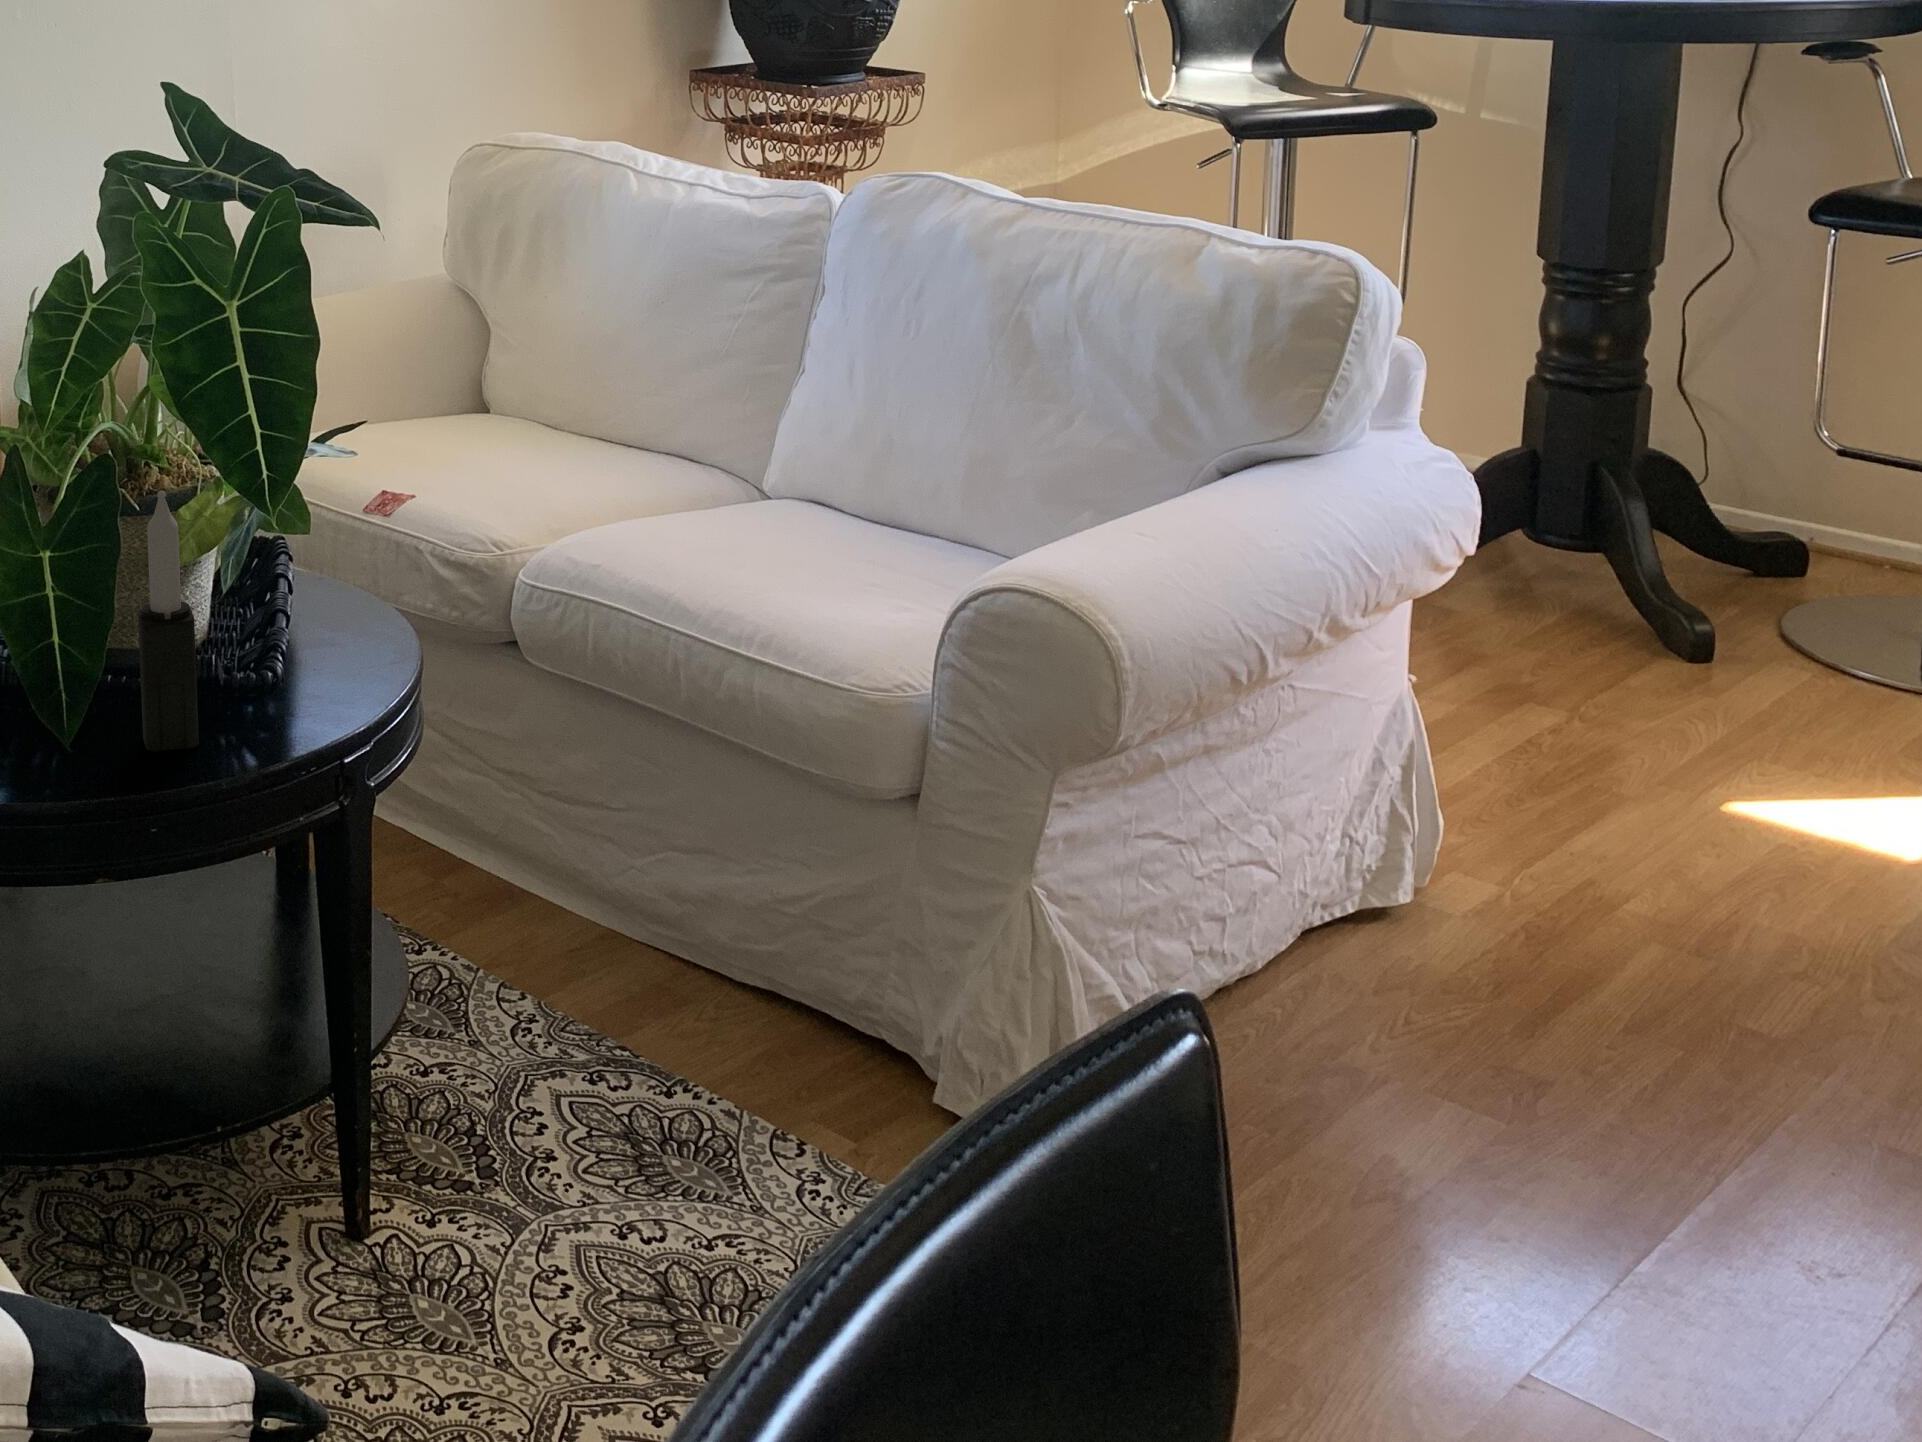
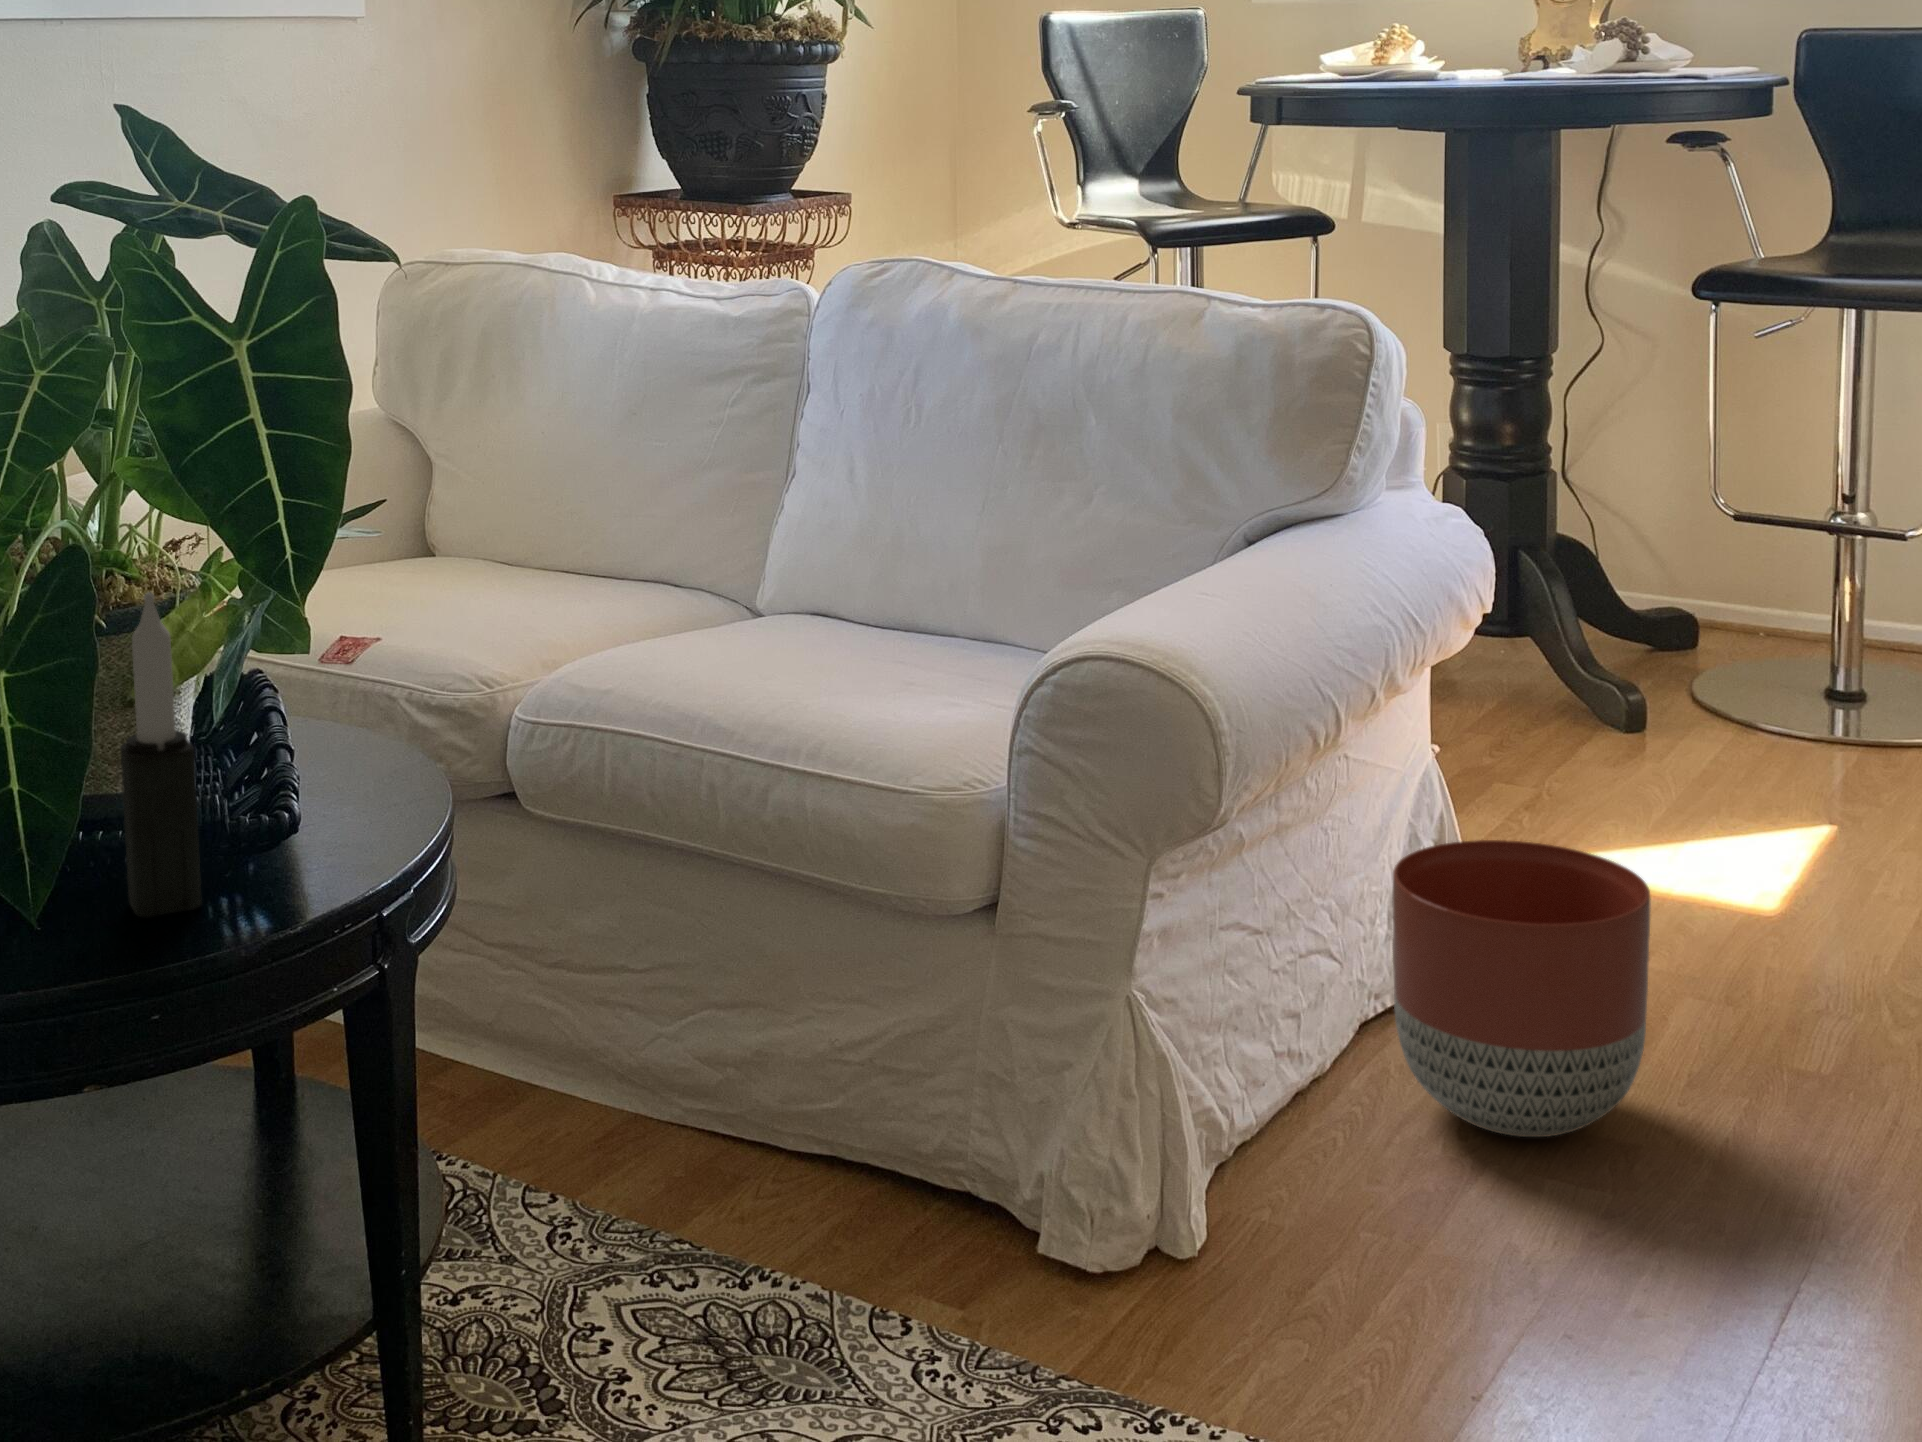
planter: none [1317,772,1578,1056] -> present [1392,840,1651,1137]

